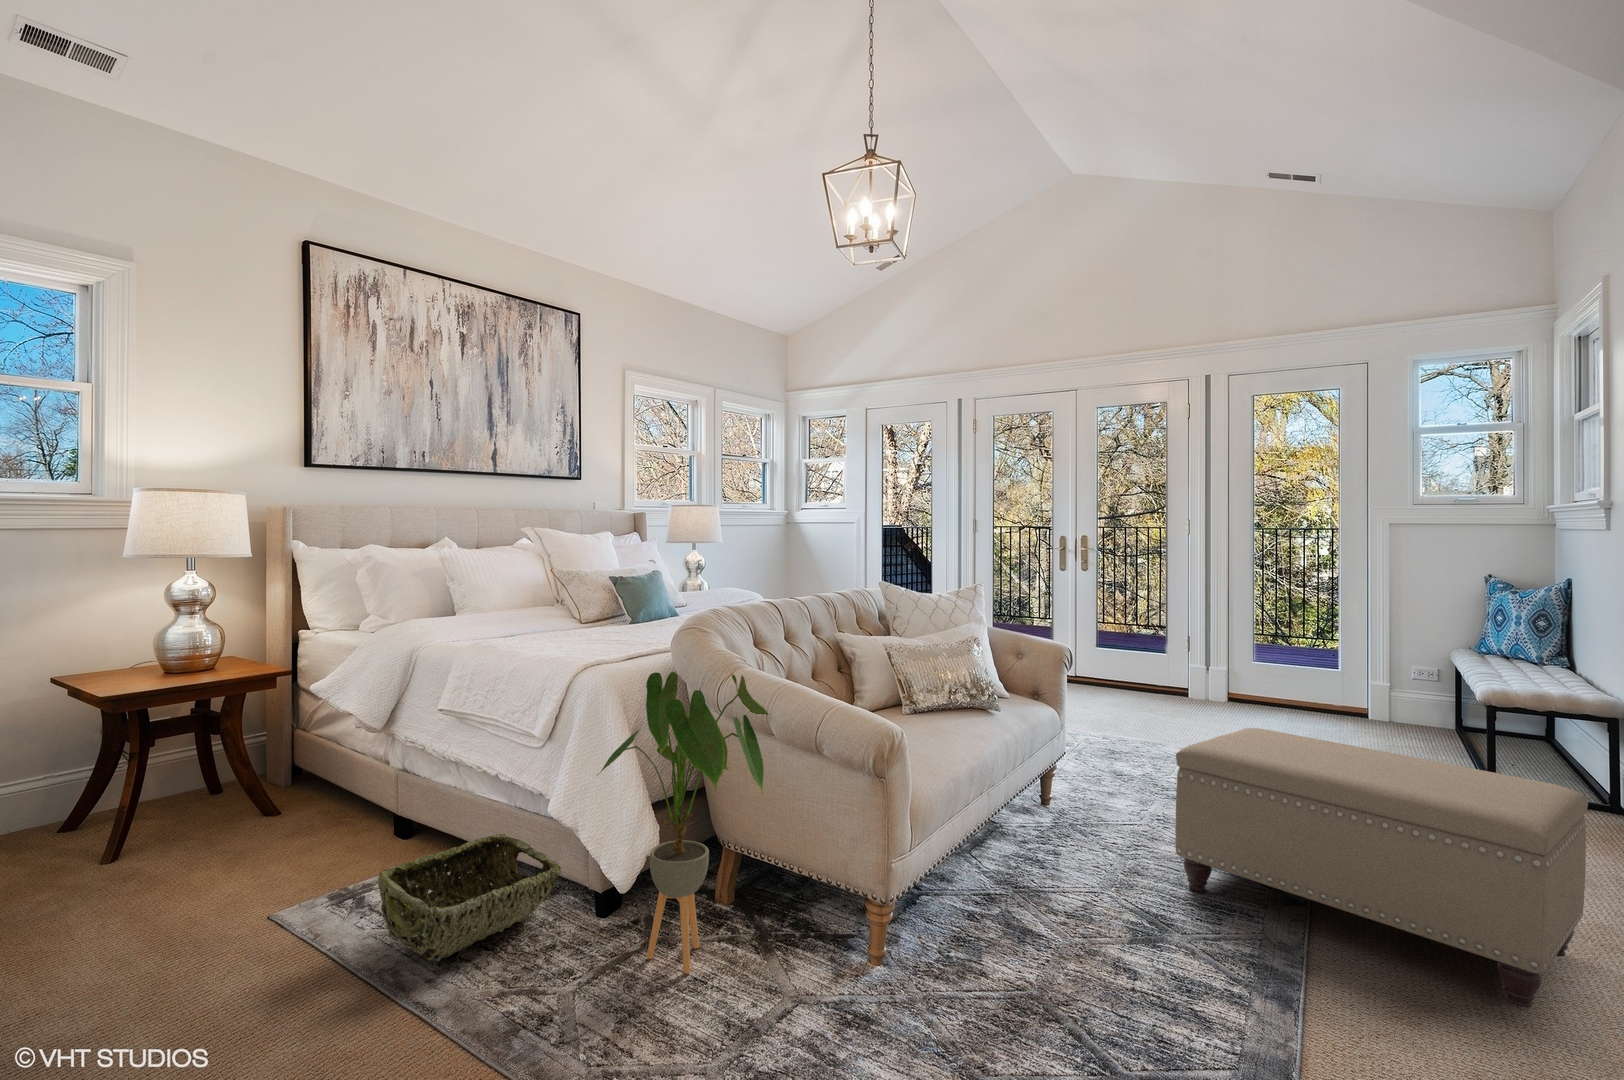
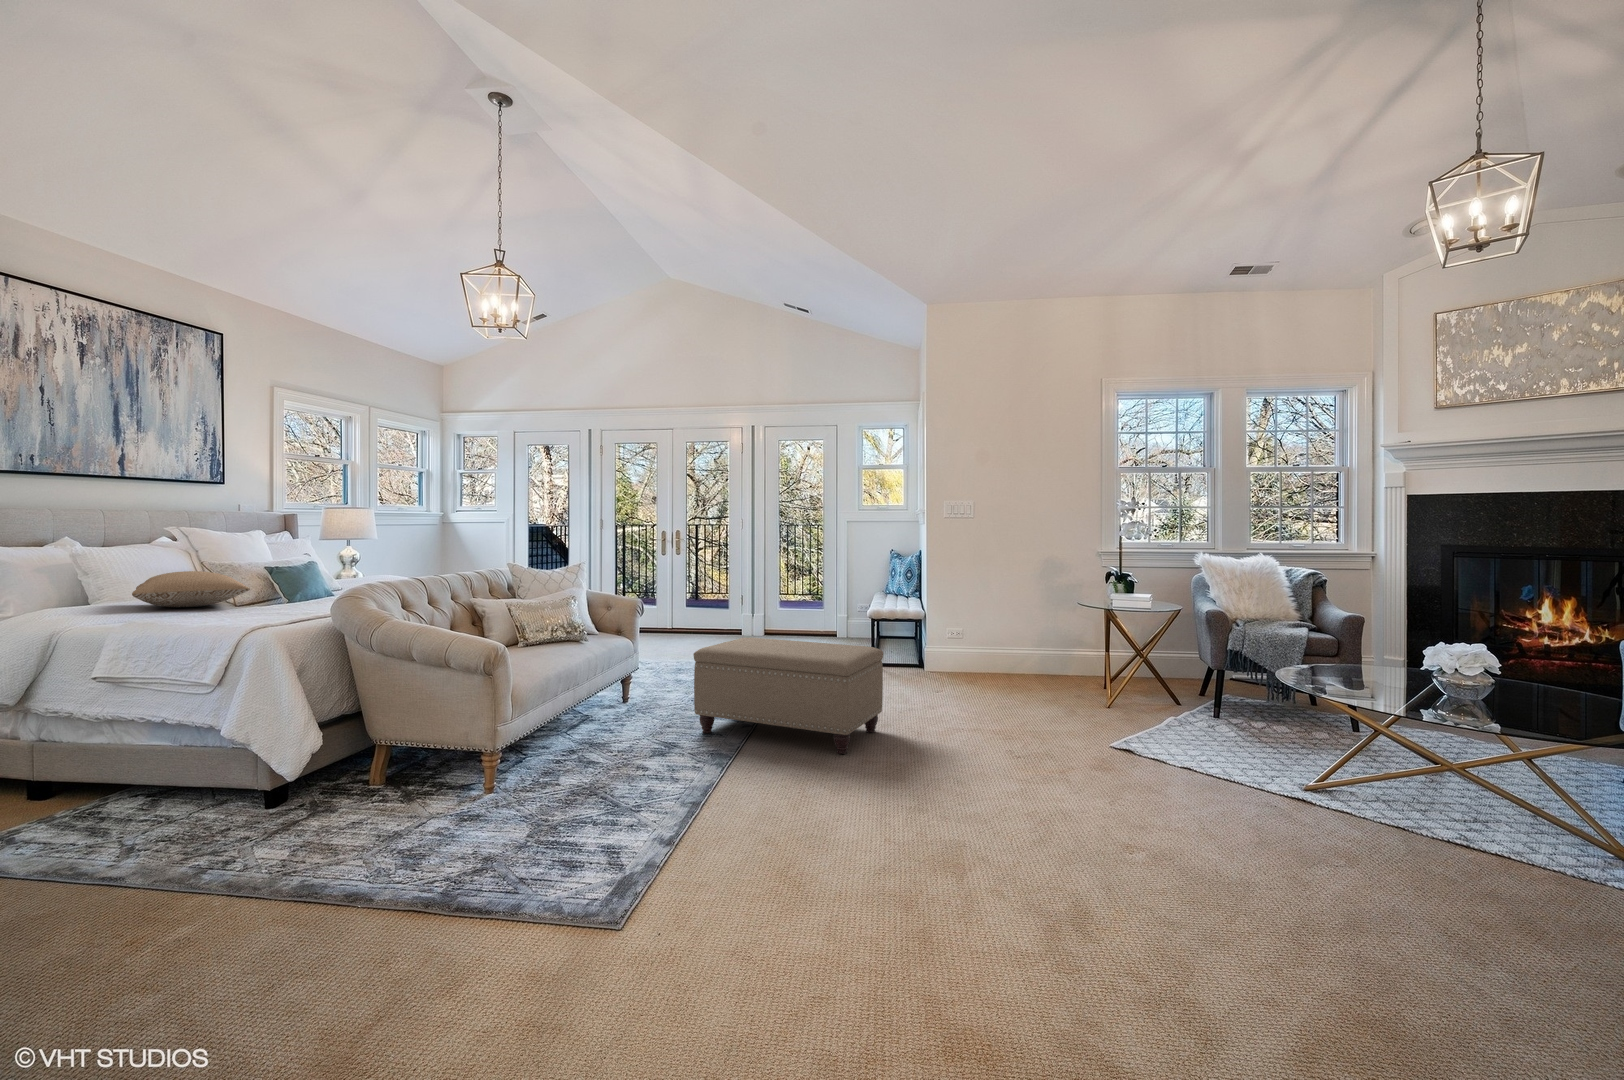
pillow: none [483,584,593,625] -> present [132,571,250,607]
house plant: present [598,672,769,973] -> none [265,619,414,824]
woven basket: present [378,834,561,961] -> none [48,763,231,855]

